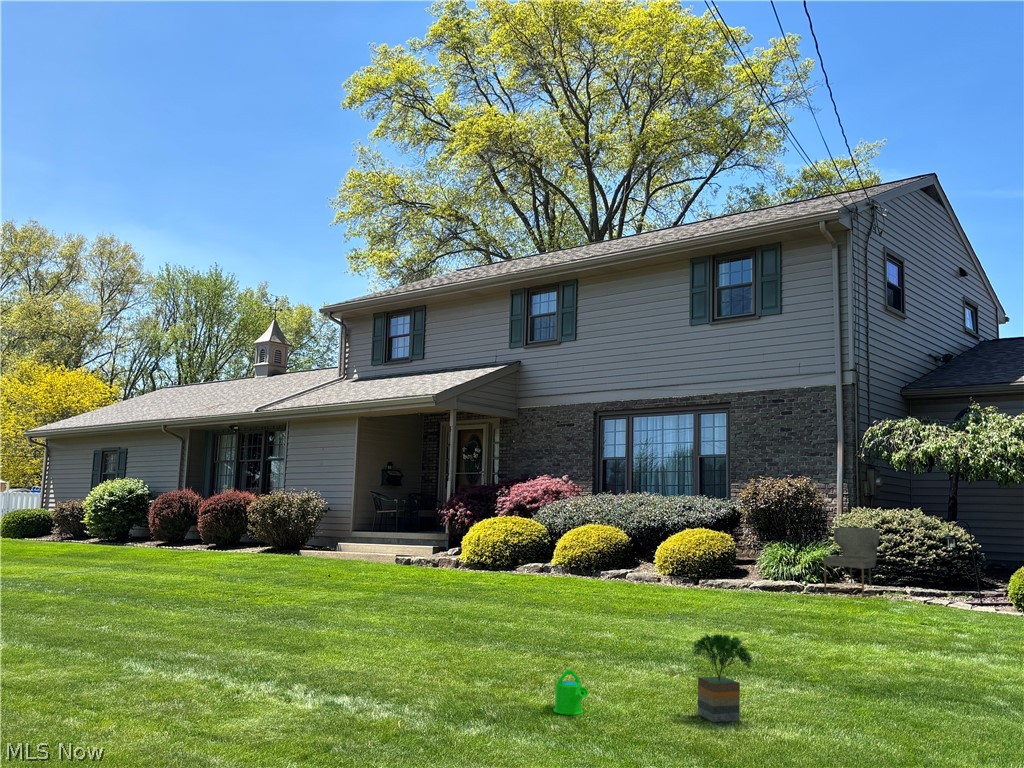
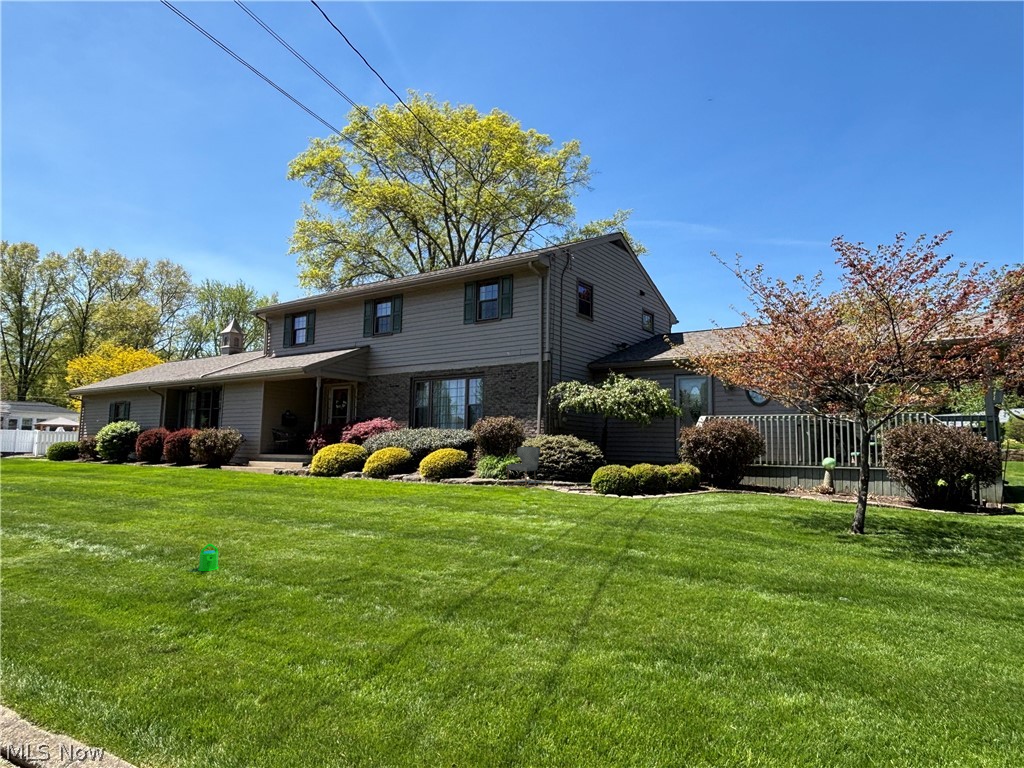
potted tree: present [693,634,753,722] -> none [283,518,319,572]

